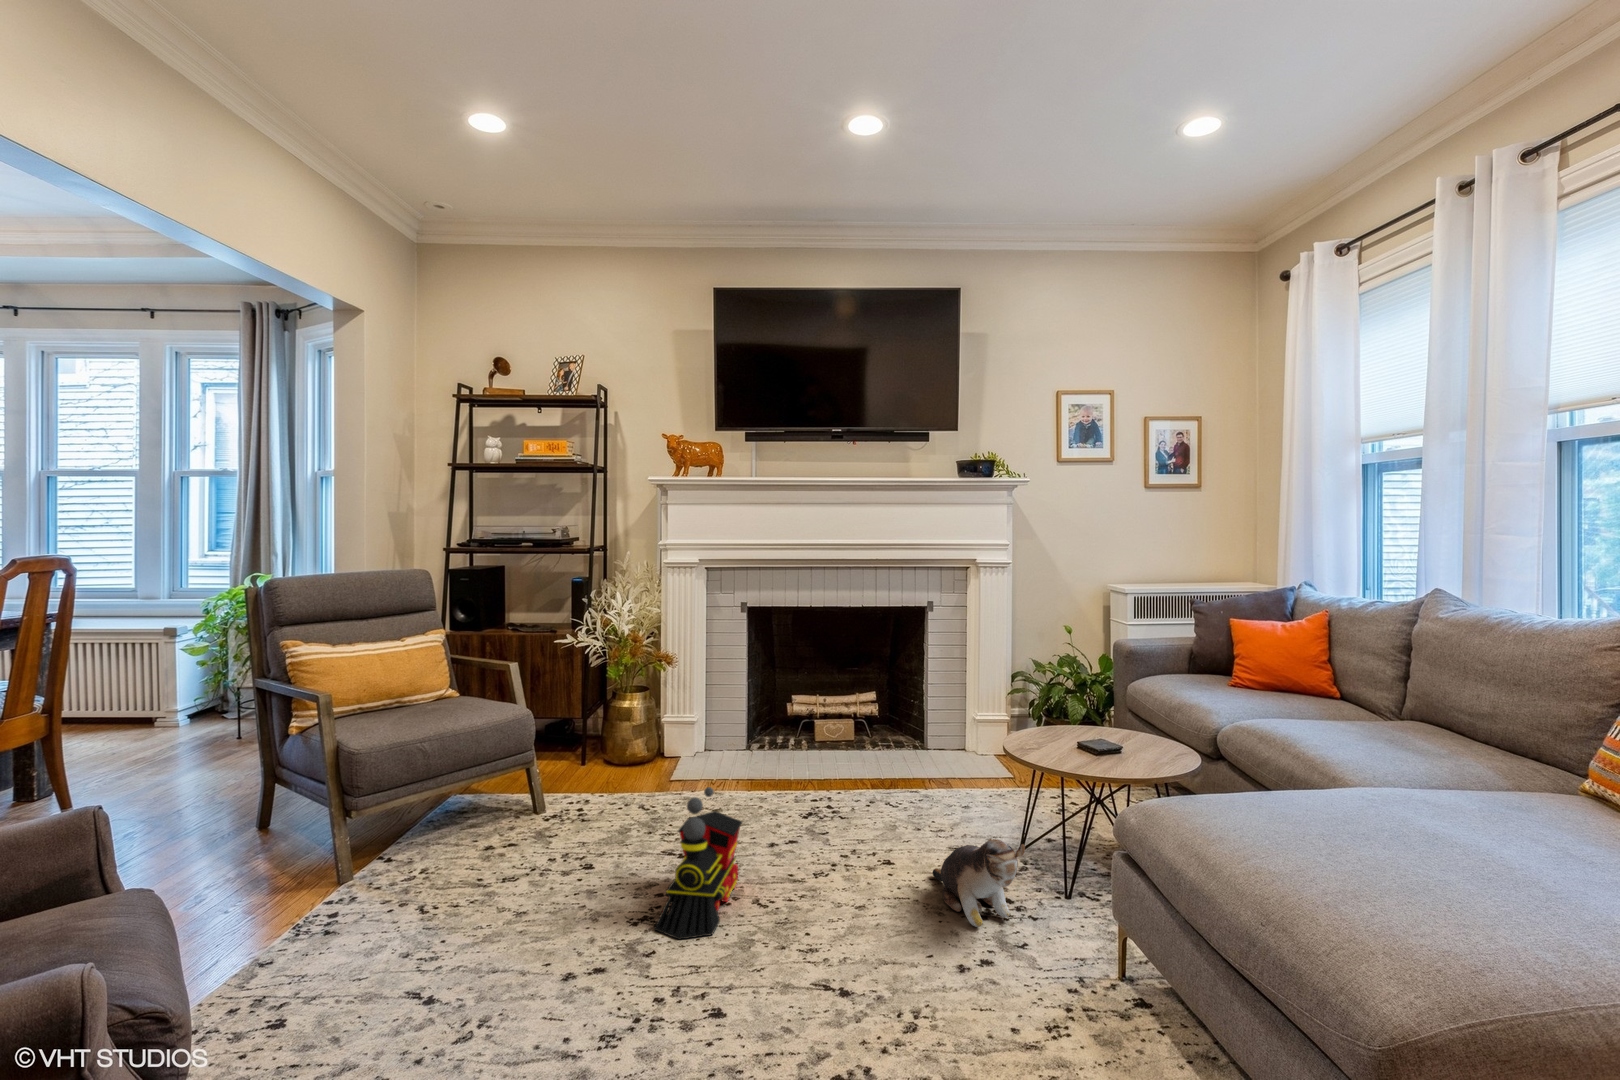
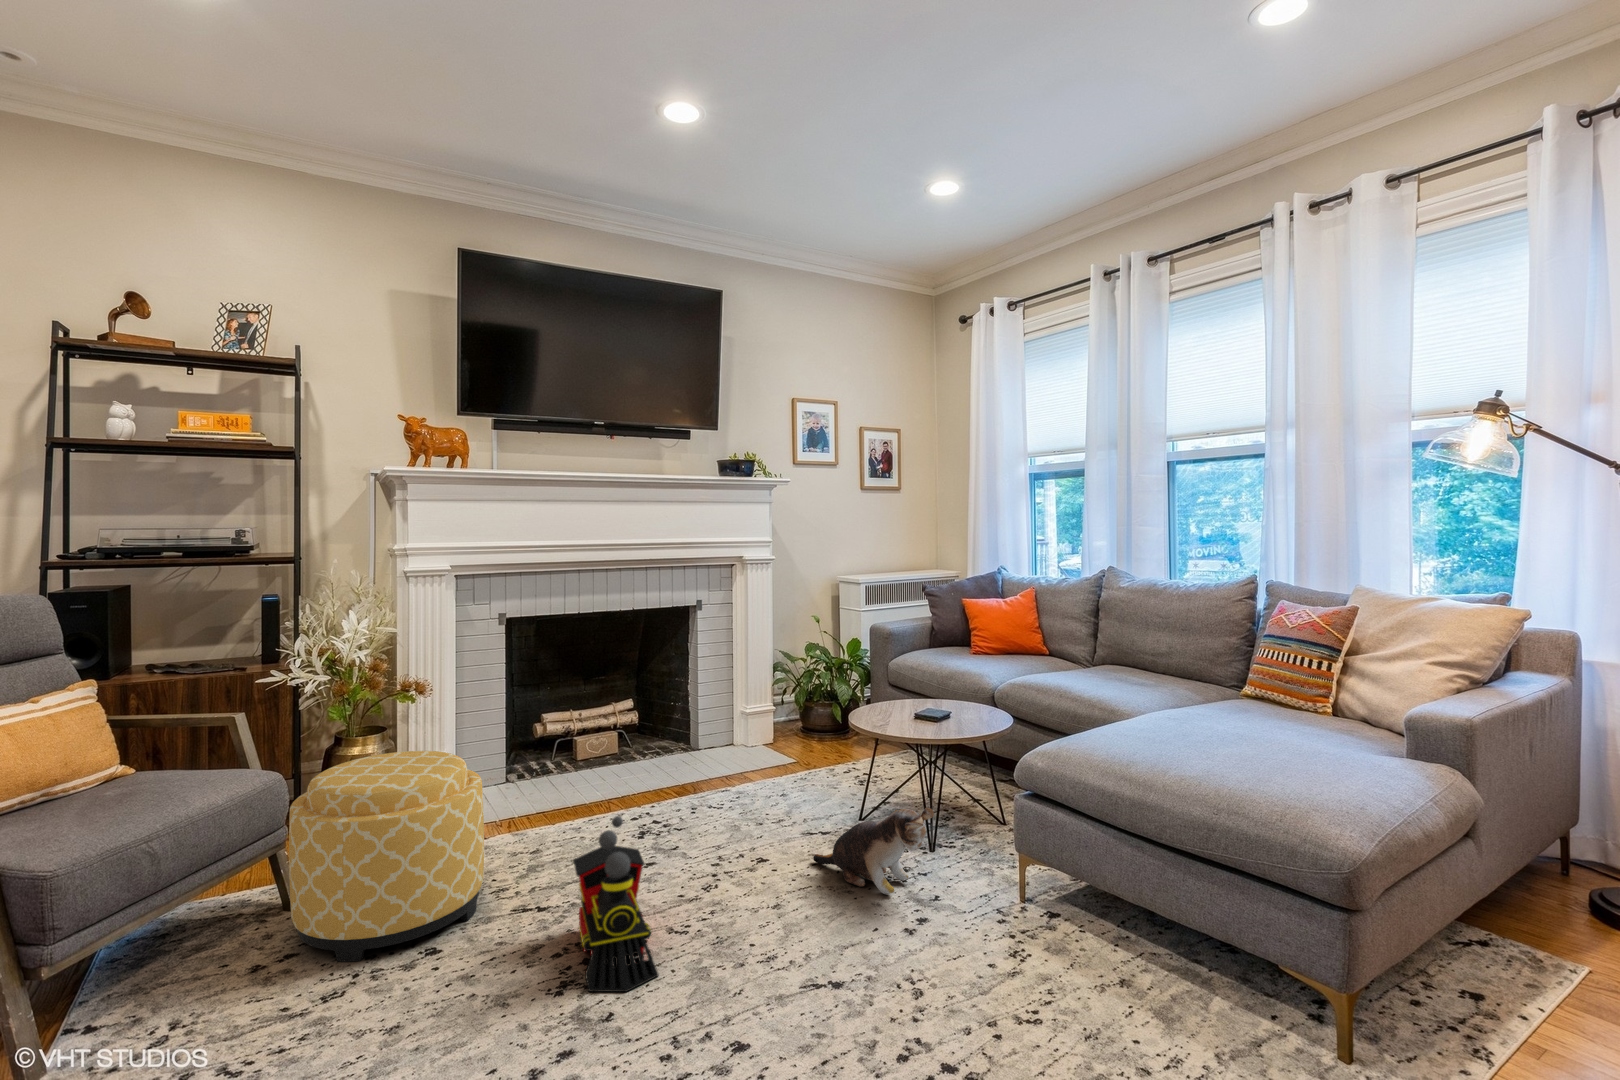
ottoman: none [515,706,654,860] -> present [289,751,484,962]

